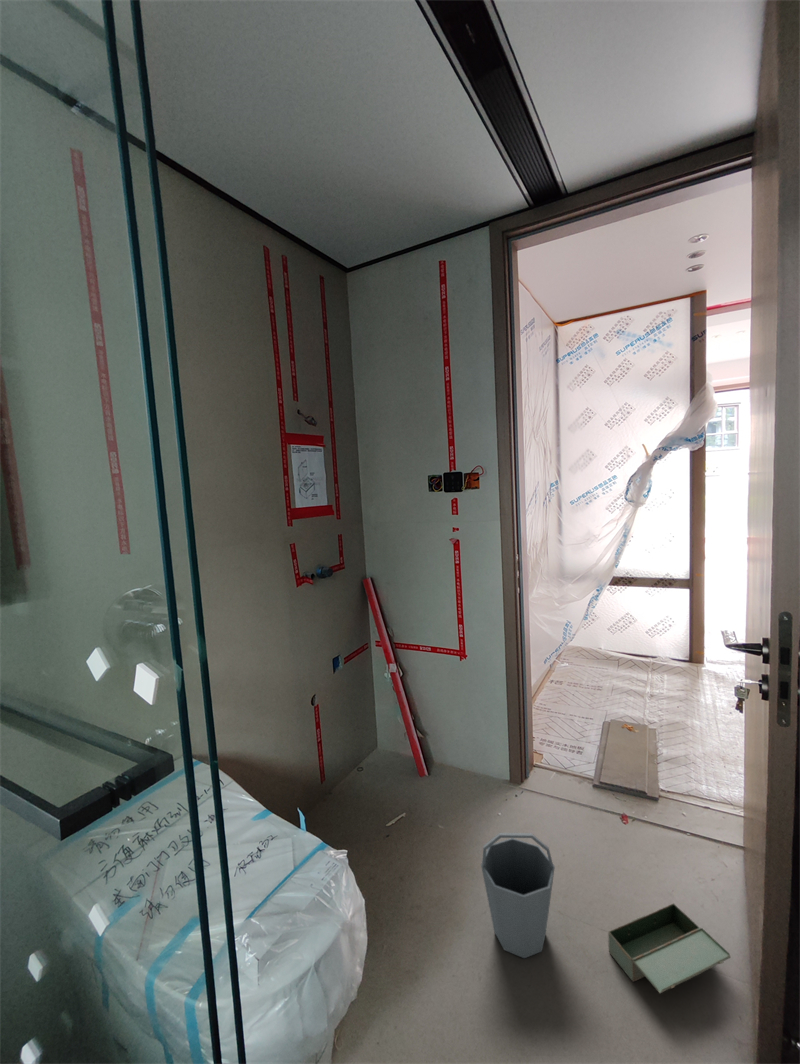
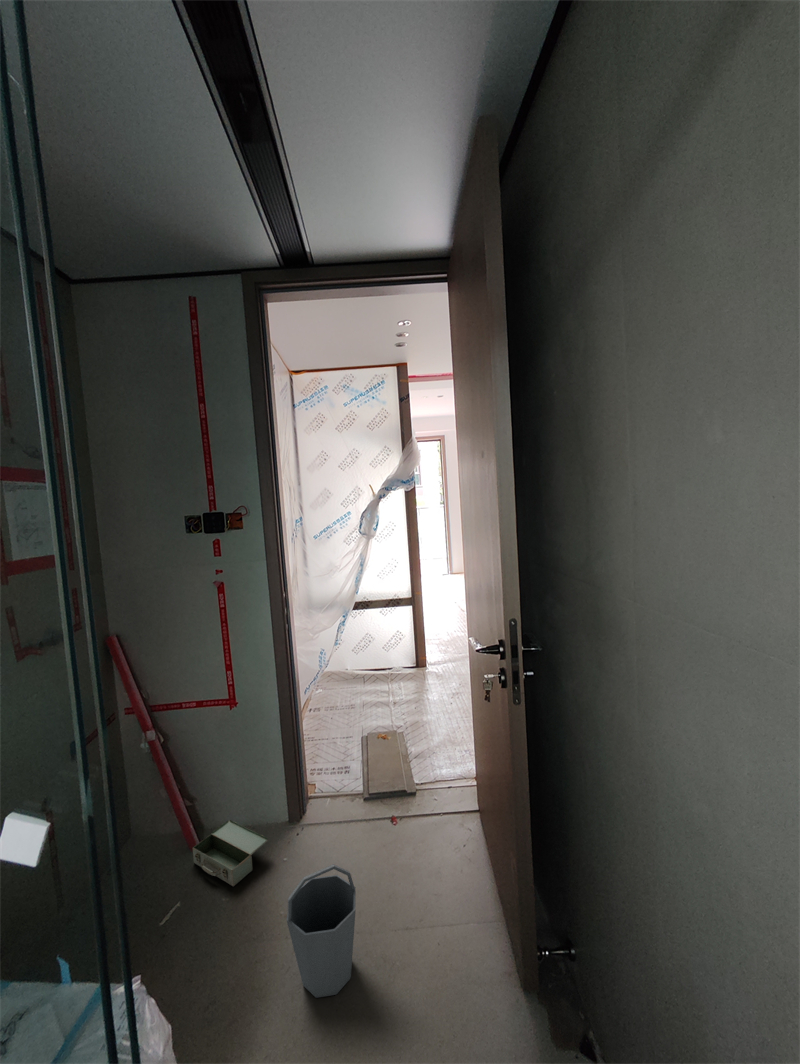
toolbox: present [608,903,730,993] -> present [193,820,268,886]

